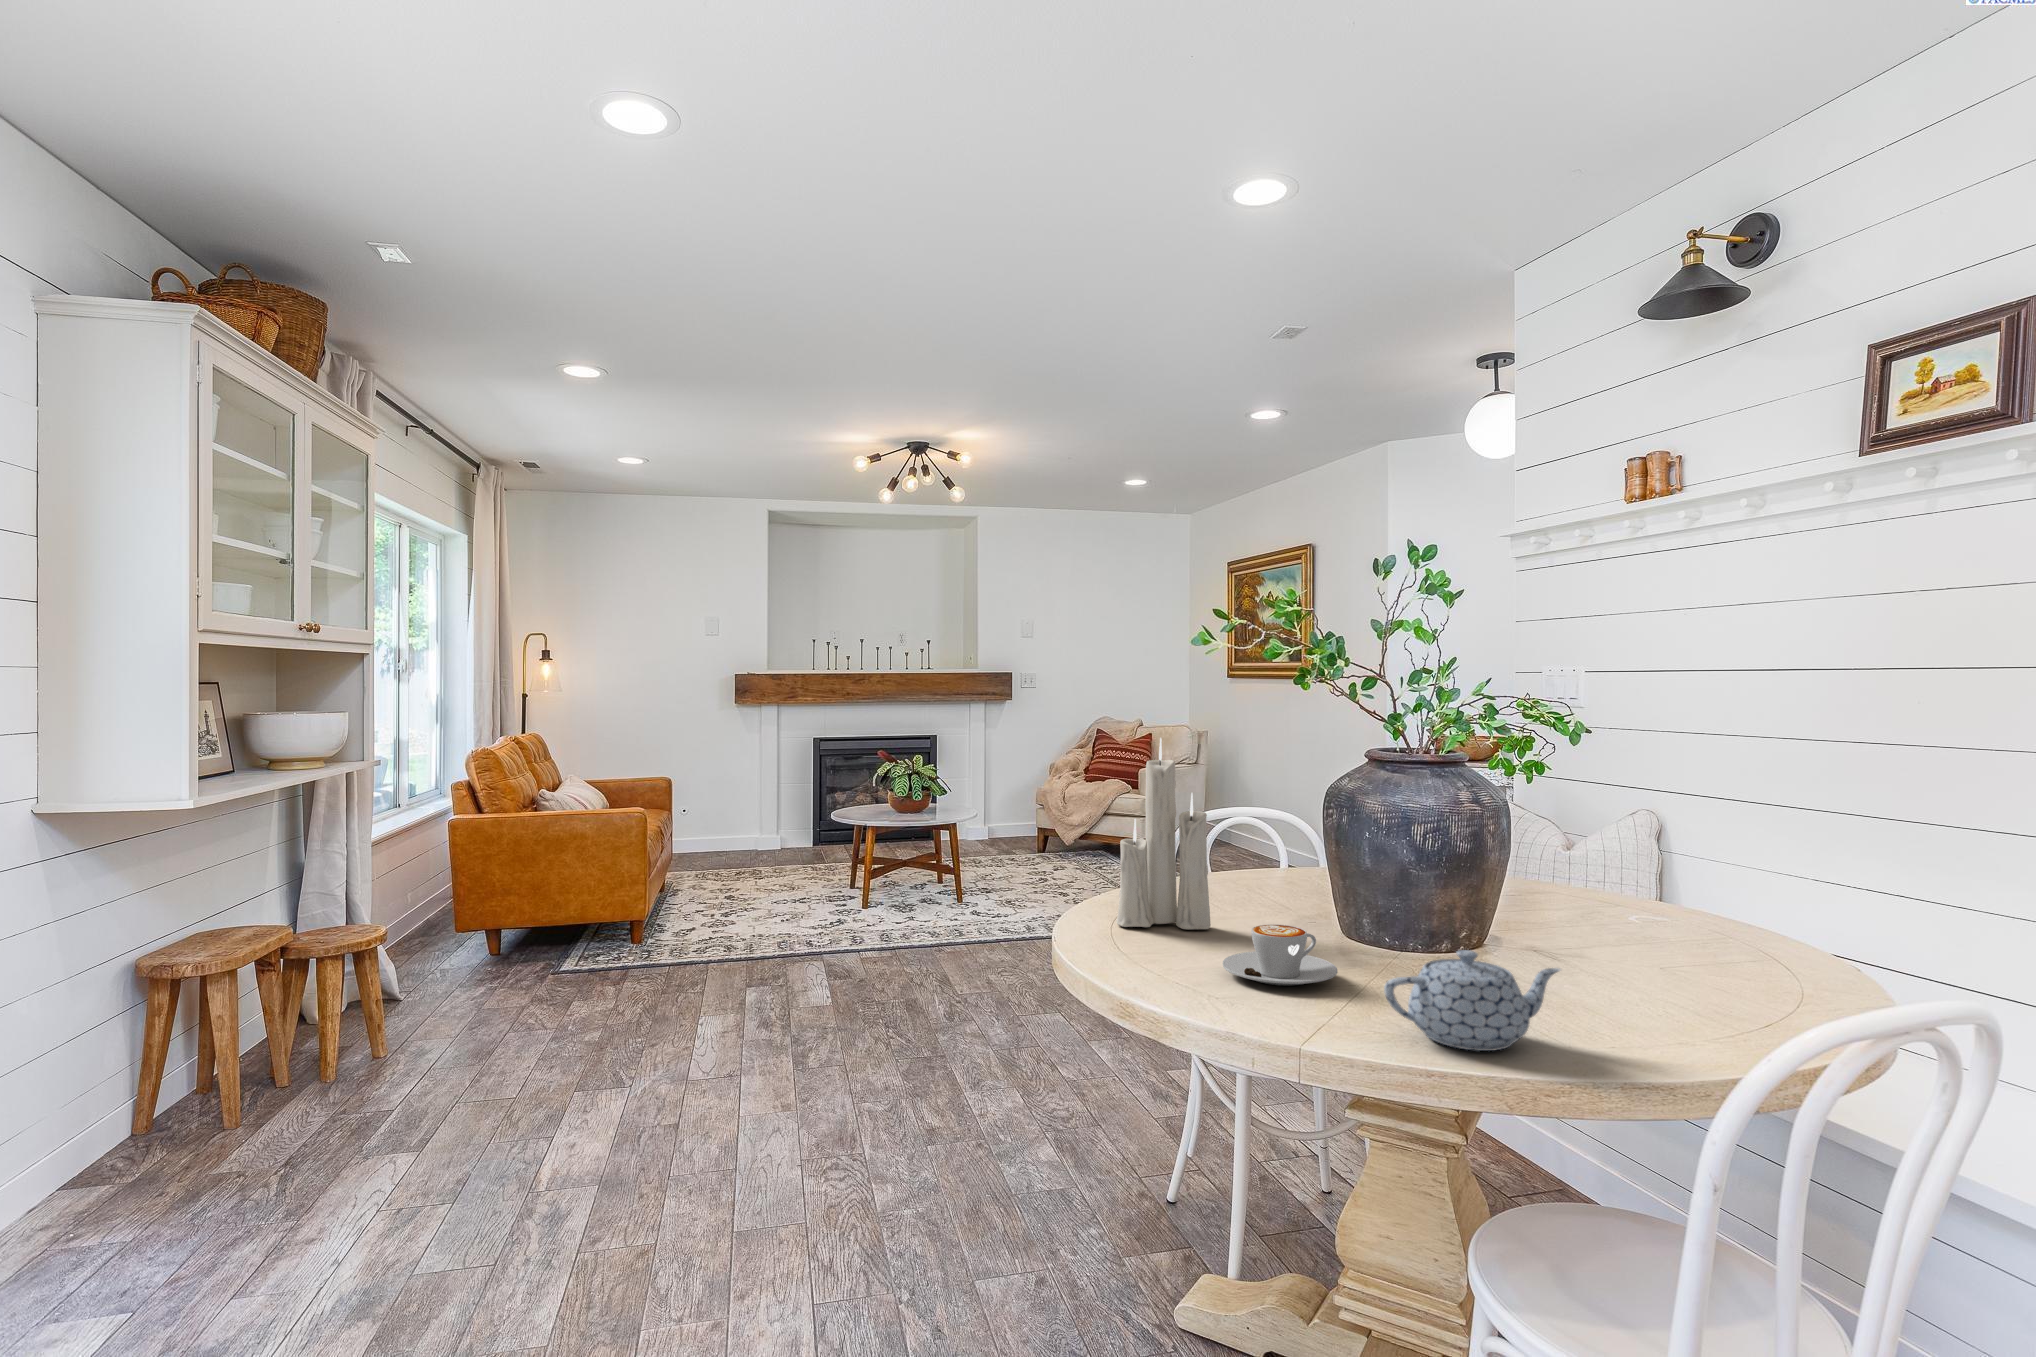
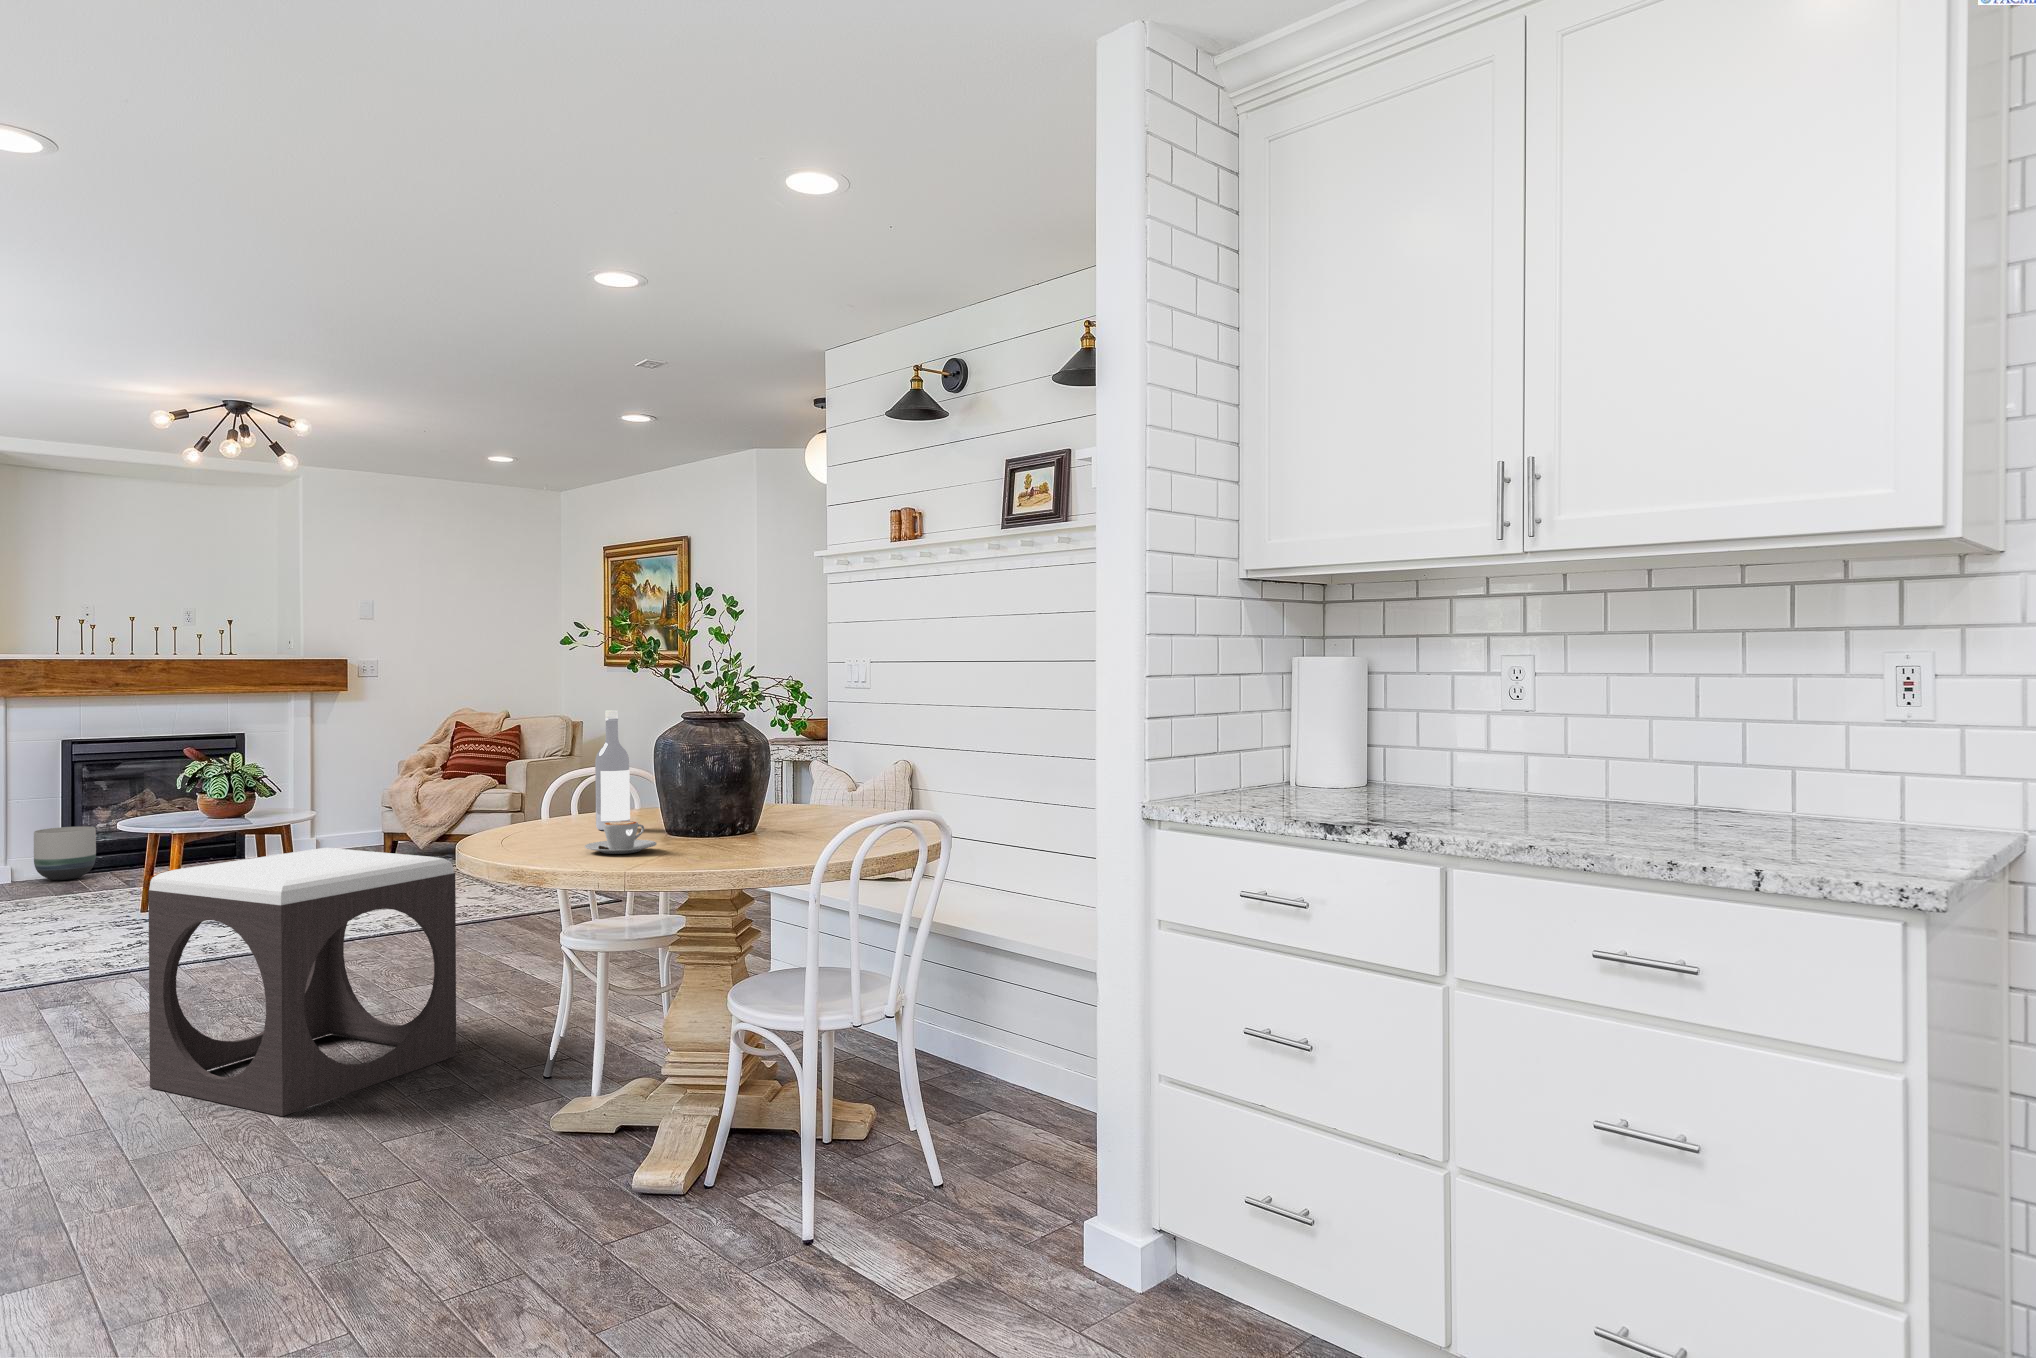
candle: present [1116,738,1211,930] -> none [509,703,578,840]
wine bottle: none [1234,739,1282,913] -> present [595,710,630,830]
planter: none [790,807,831,850] -> present [34,826,96,880]
footstool: none [781,872,1071,1199] -> present [148,848,456,1116]
teapot: present [1384,950,1560,1051] -> none [675,814,769,864]

